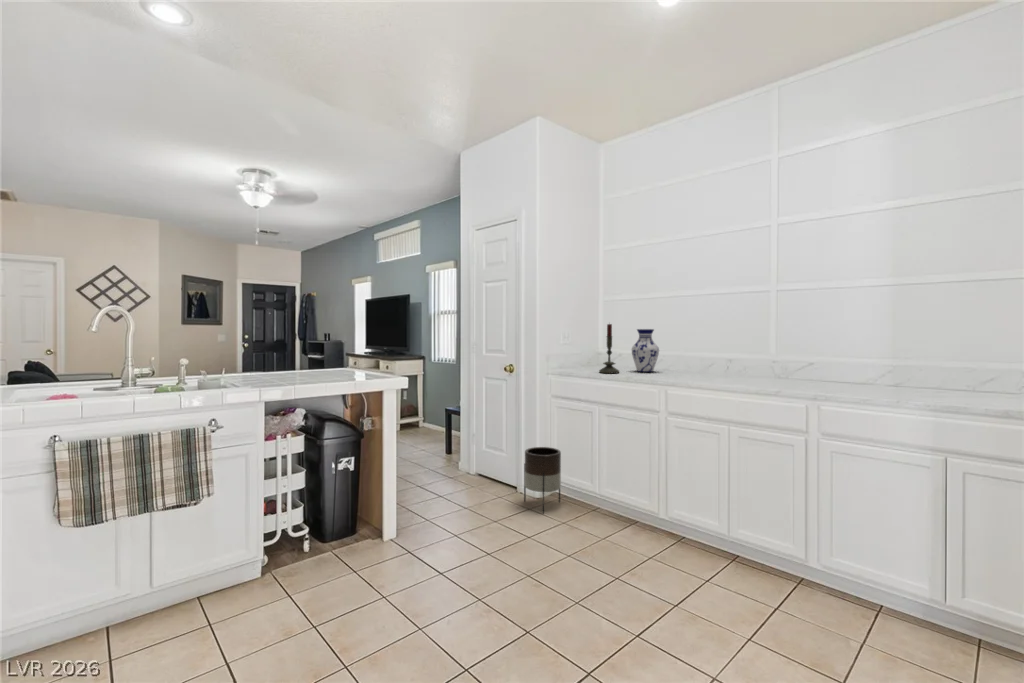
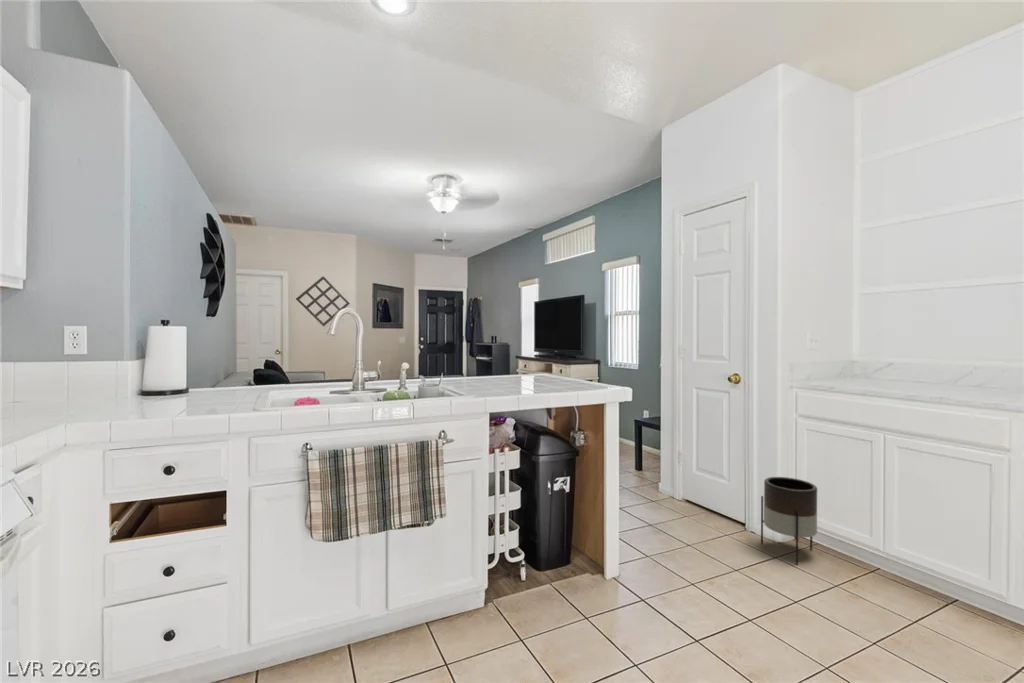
candle: present [599,324,619,373] -> none [870,321,903,388]
vase: present [632,329,659,372] -> none [918,330,967,388]

